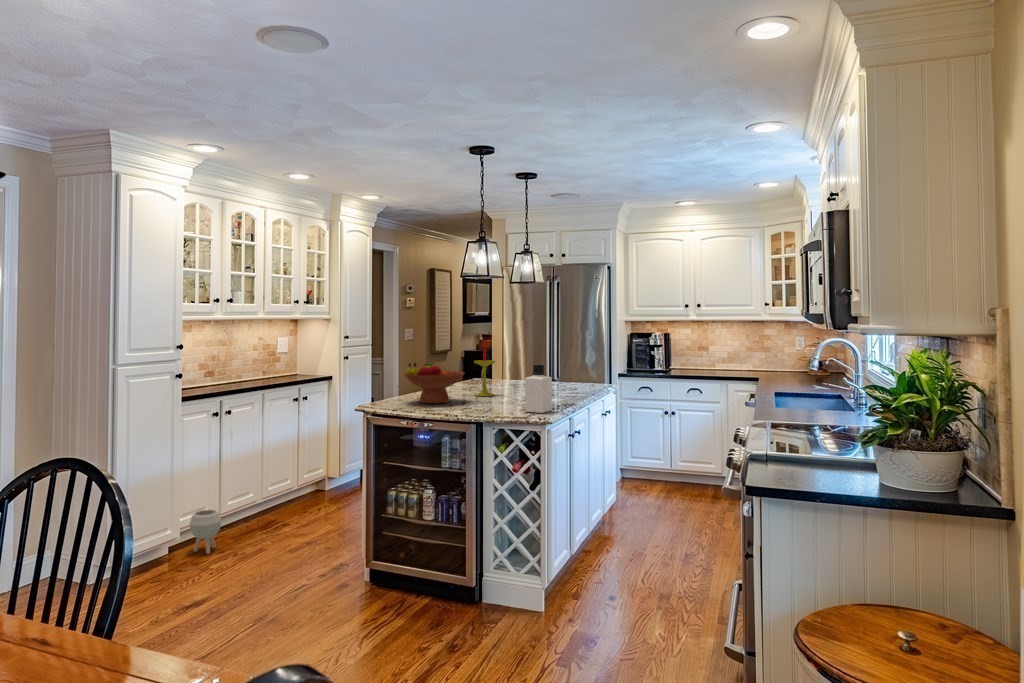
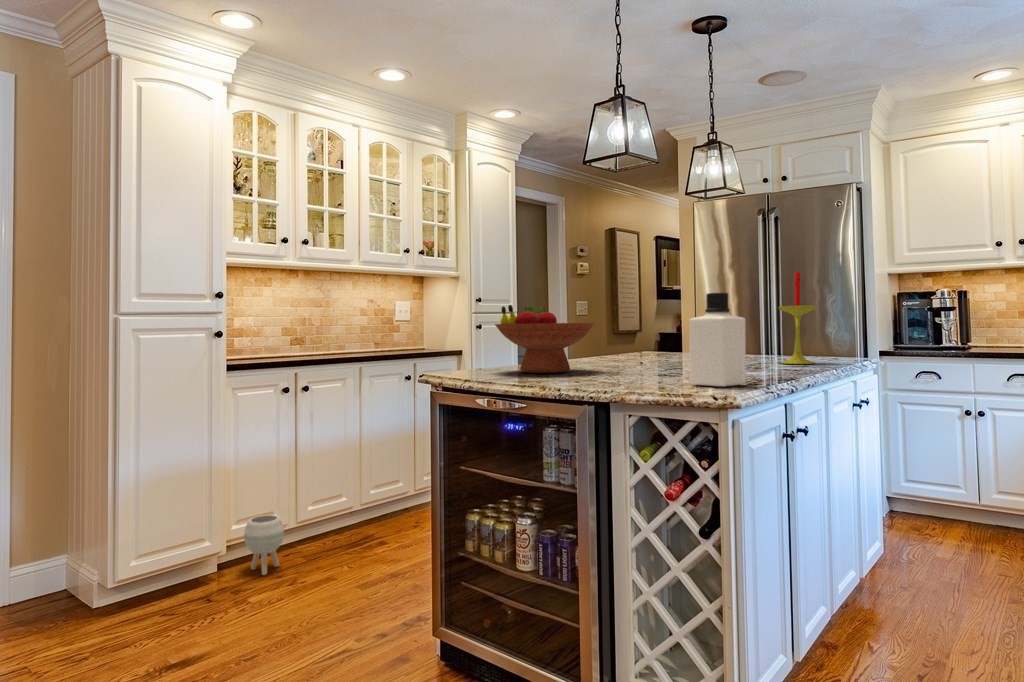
candle: present [474,341,495,396] -> present [779,273,817,364]

